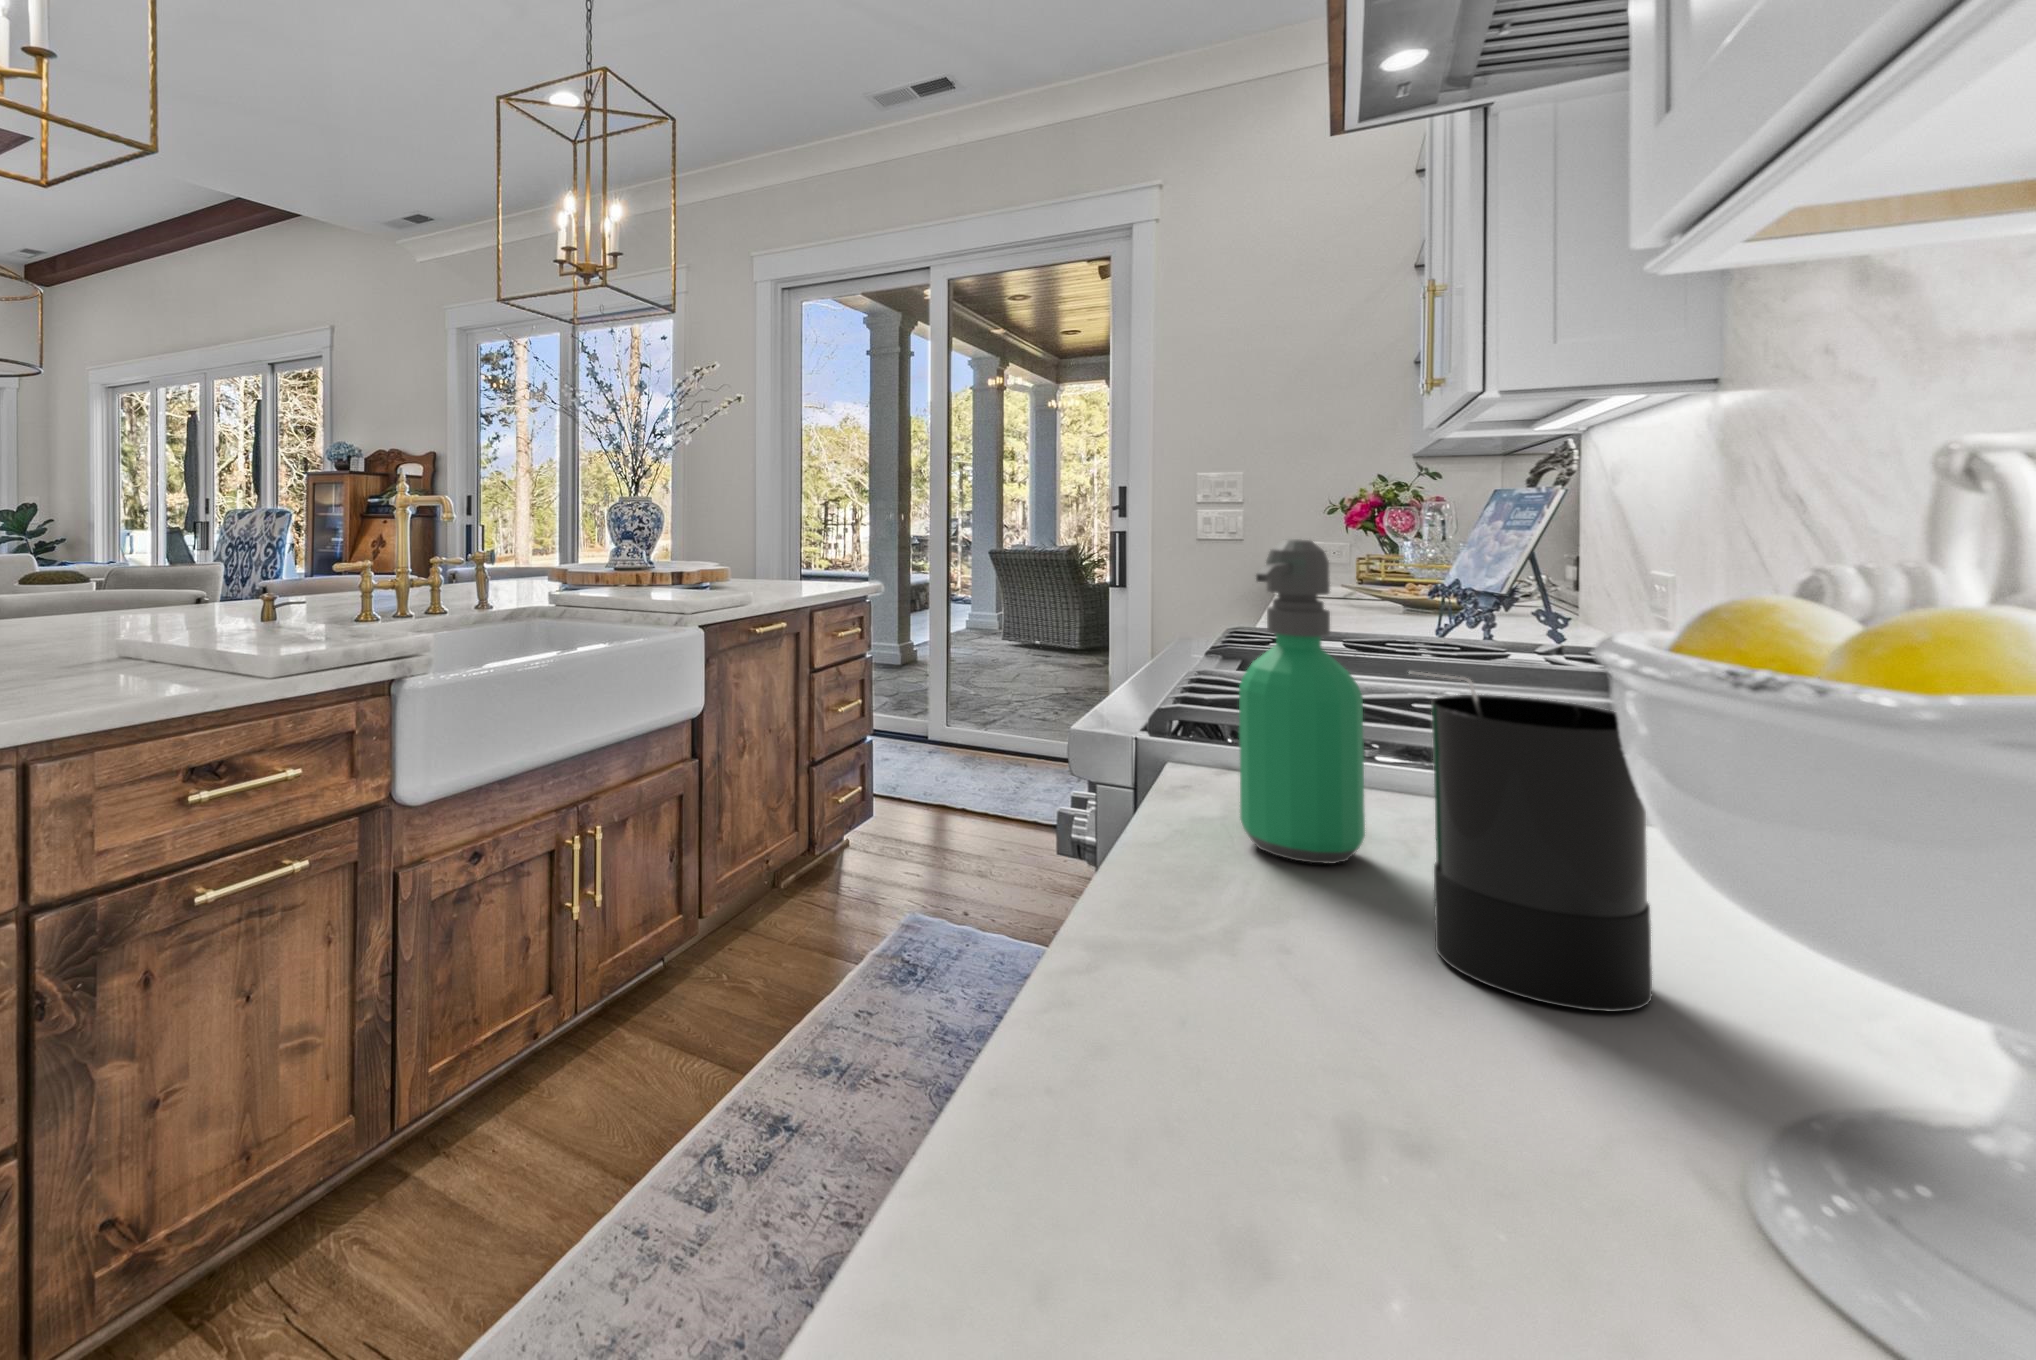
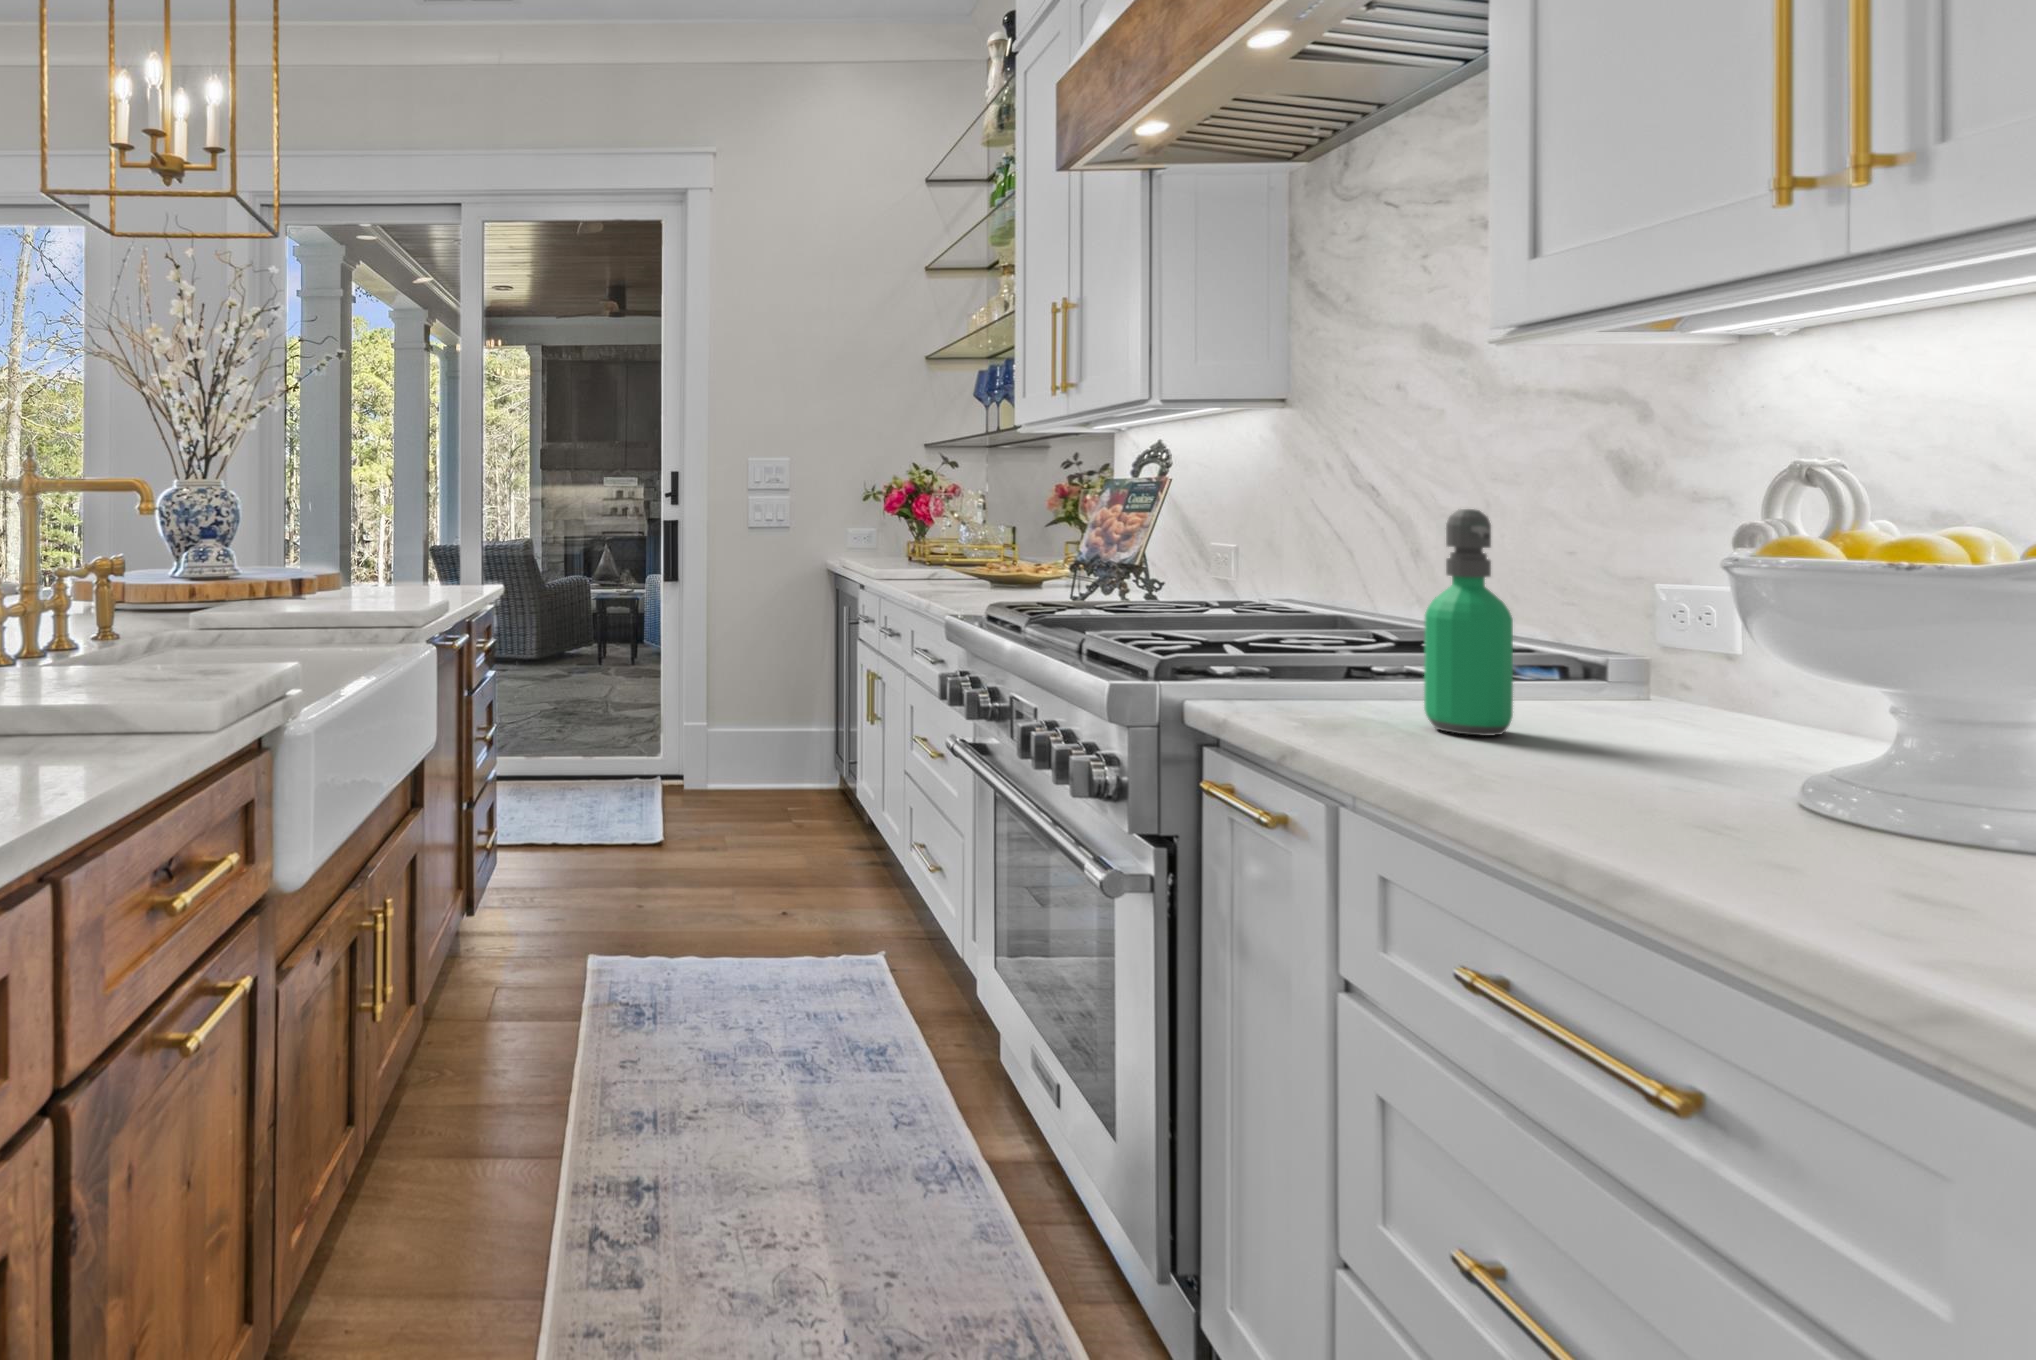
candle: present [1411,672,1652,1012] -> none [1626,590,1764,773]

